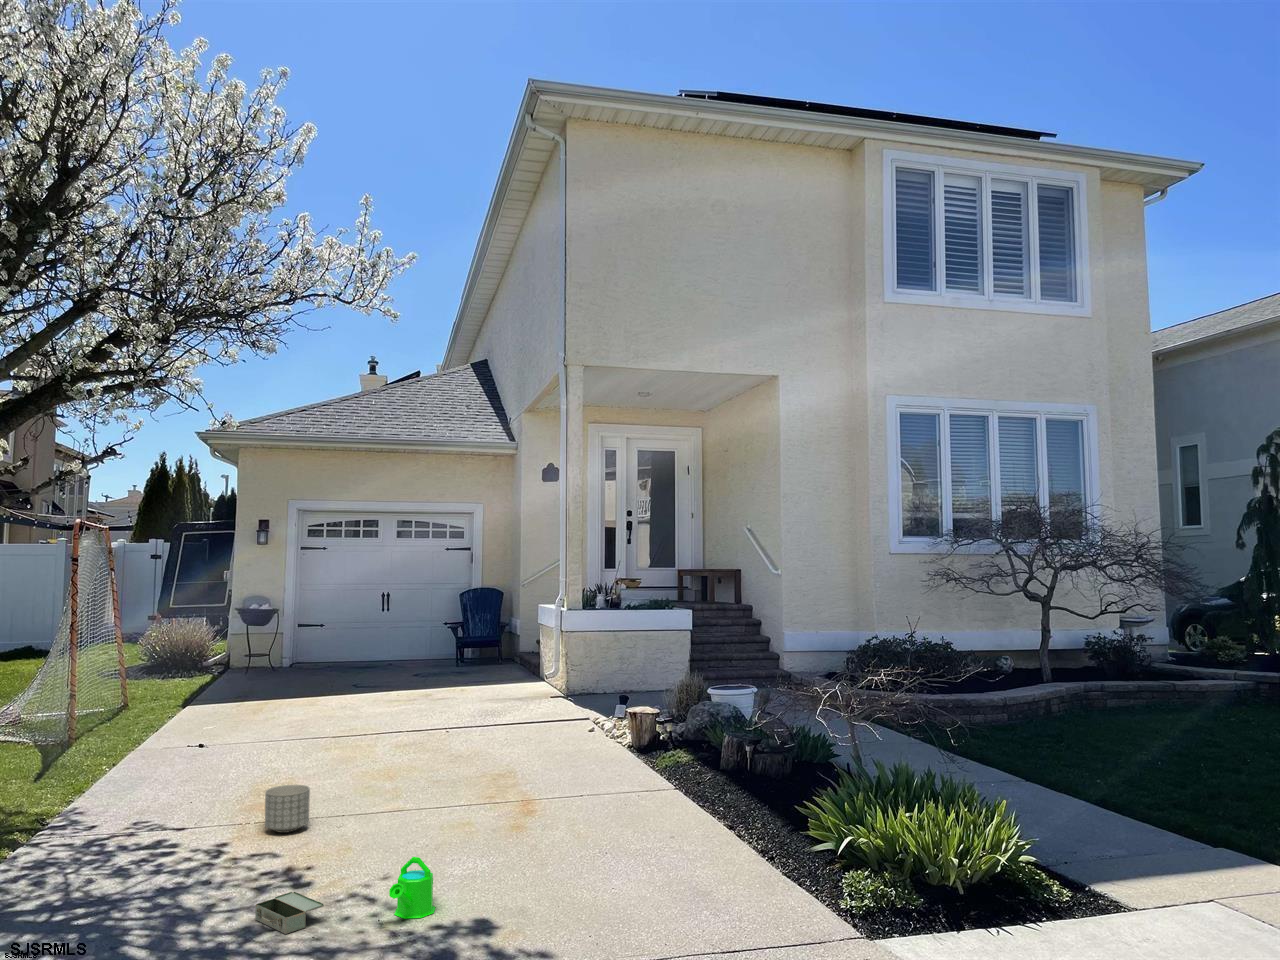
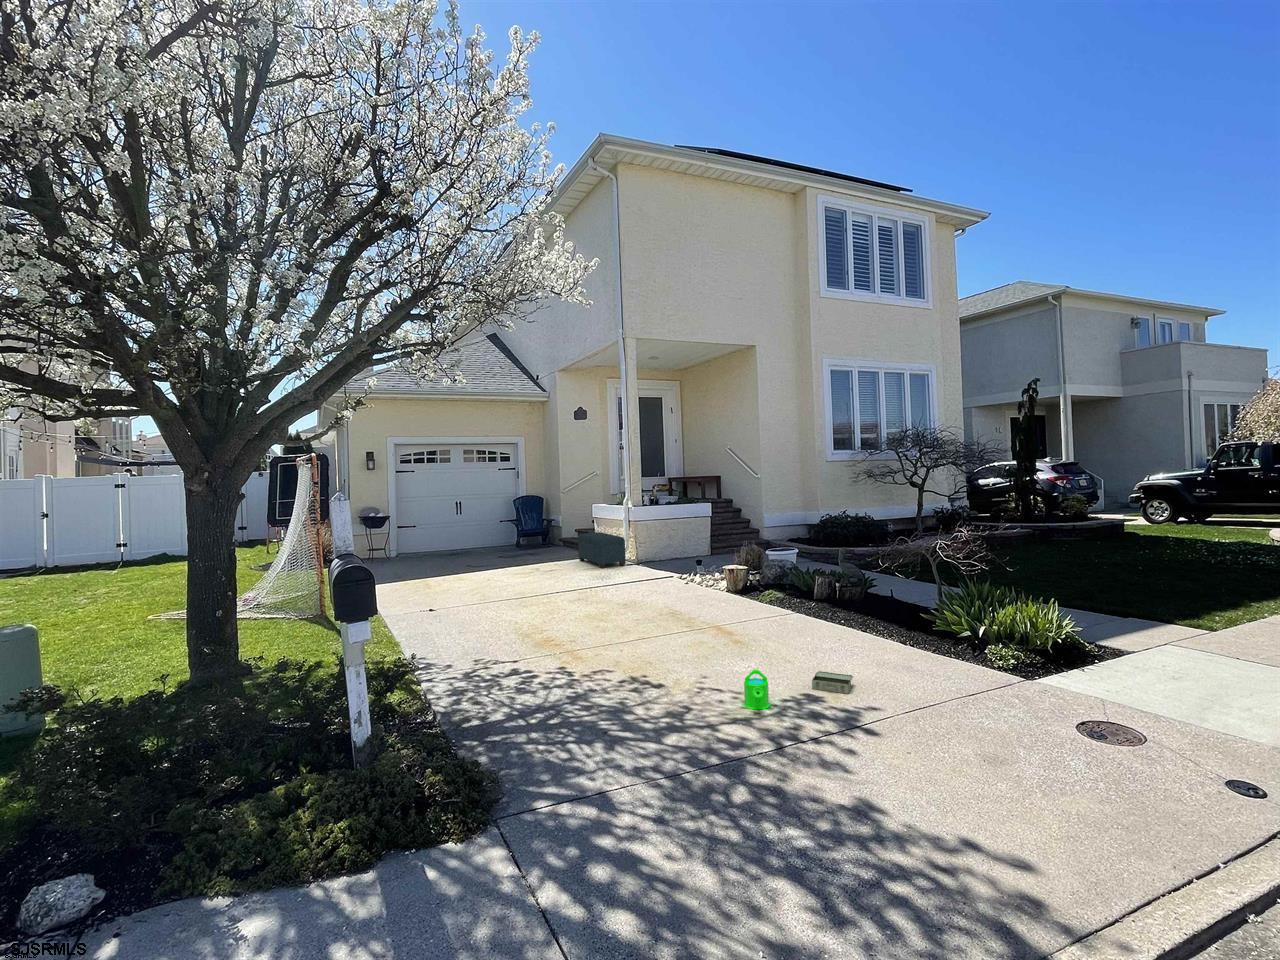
bench: none [503,646,555,700] -> present [578,532,626,568]
planter: present [265,785,310,833] -> none [571,632,601,665]
toolbox: present [255,892,324,934] -> present [812,671,853,694]

